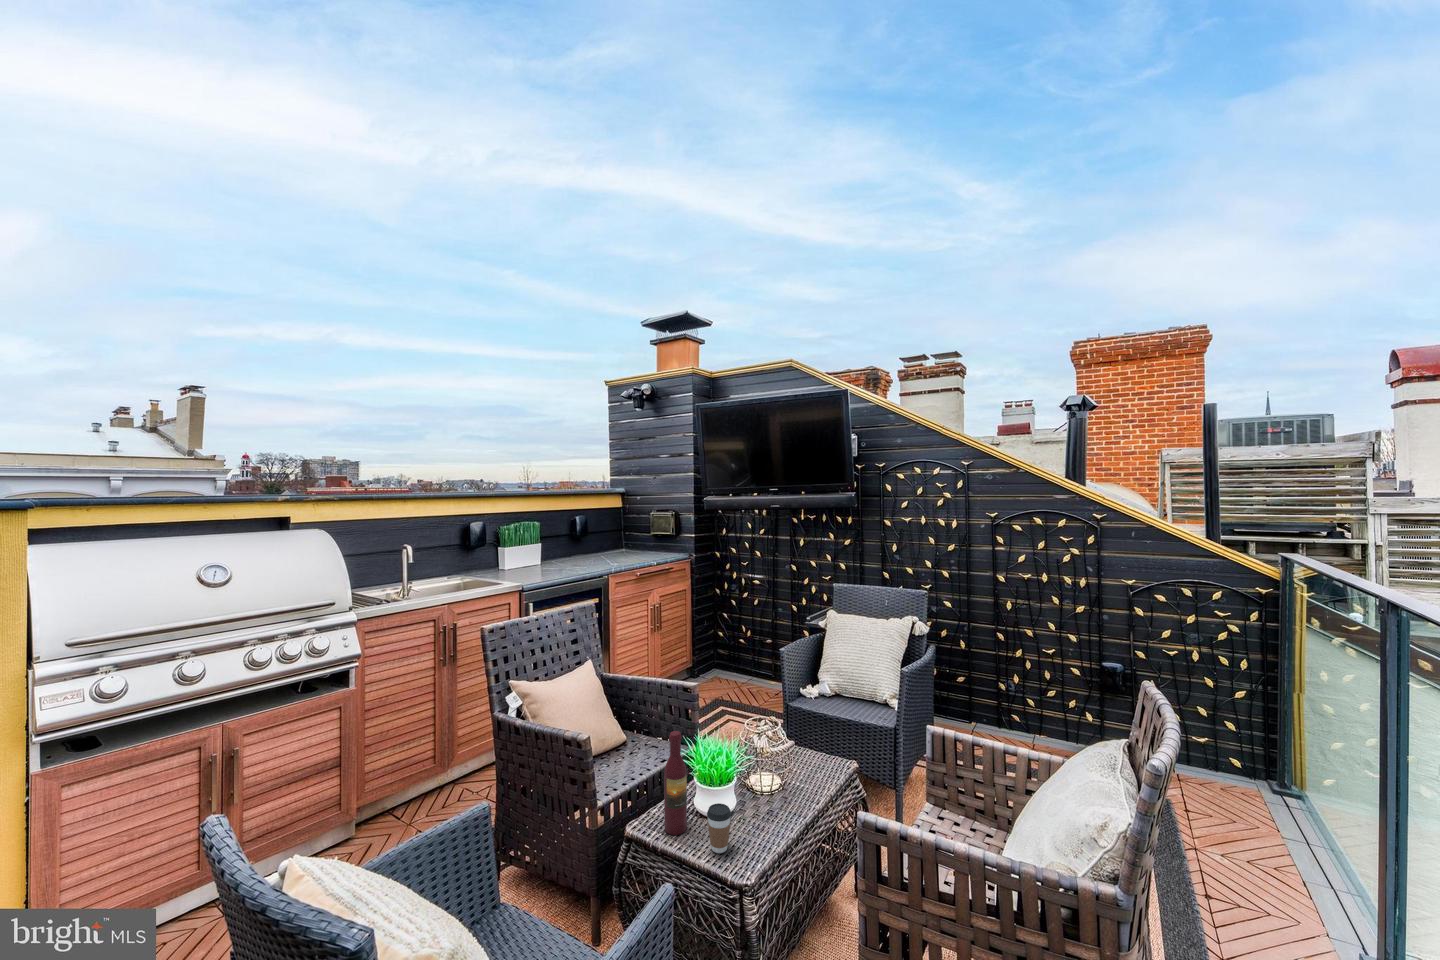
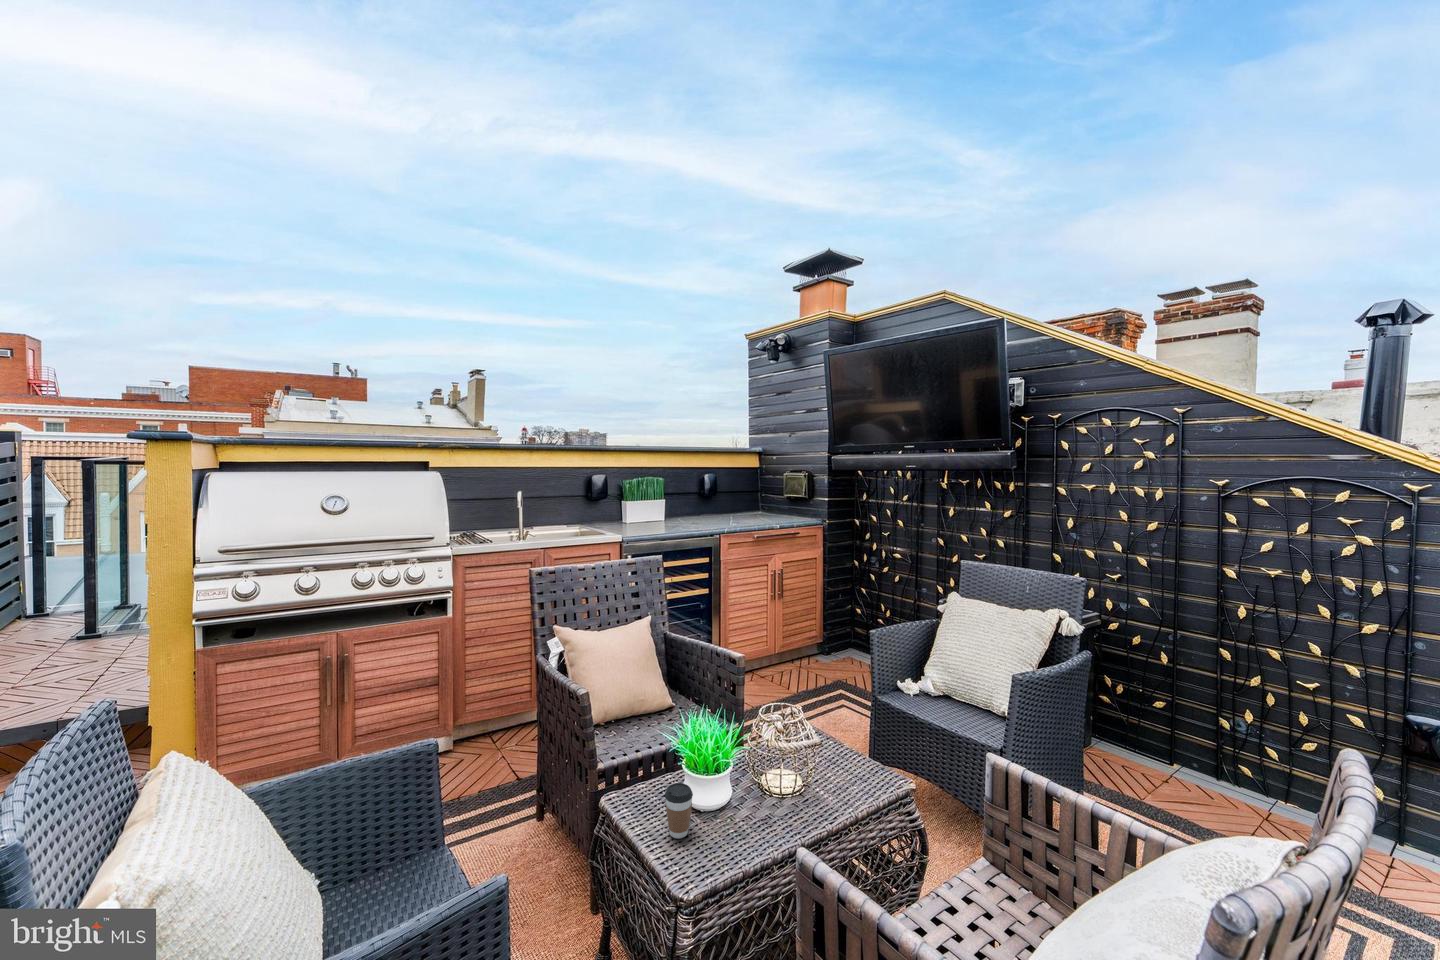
wine bottle: present [664,731,687,835] -> none [638,696,663,808]

